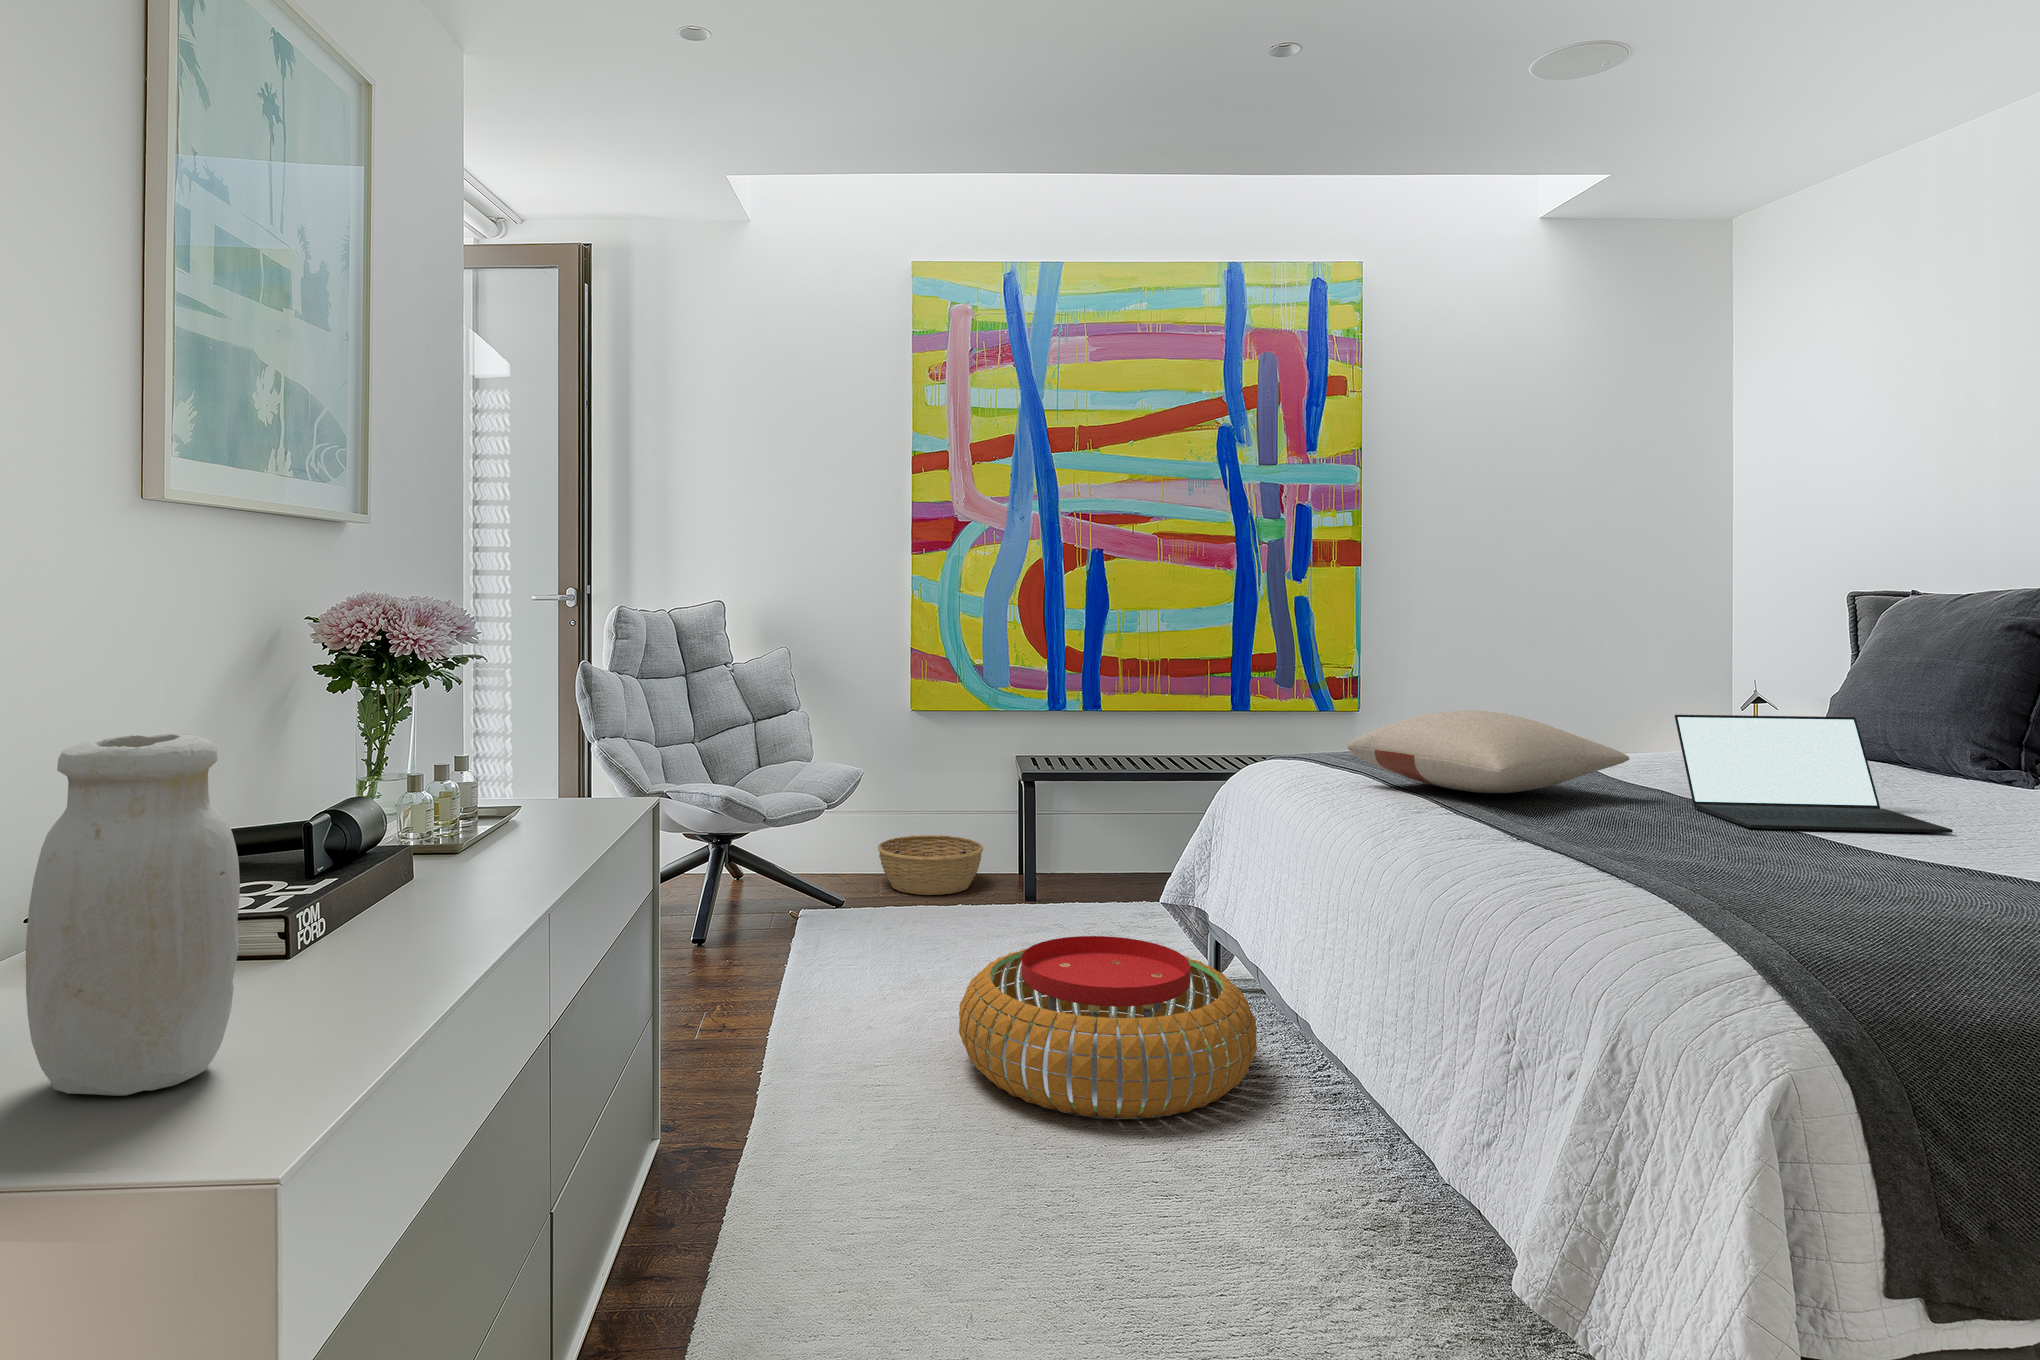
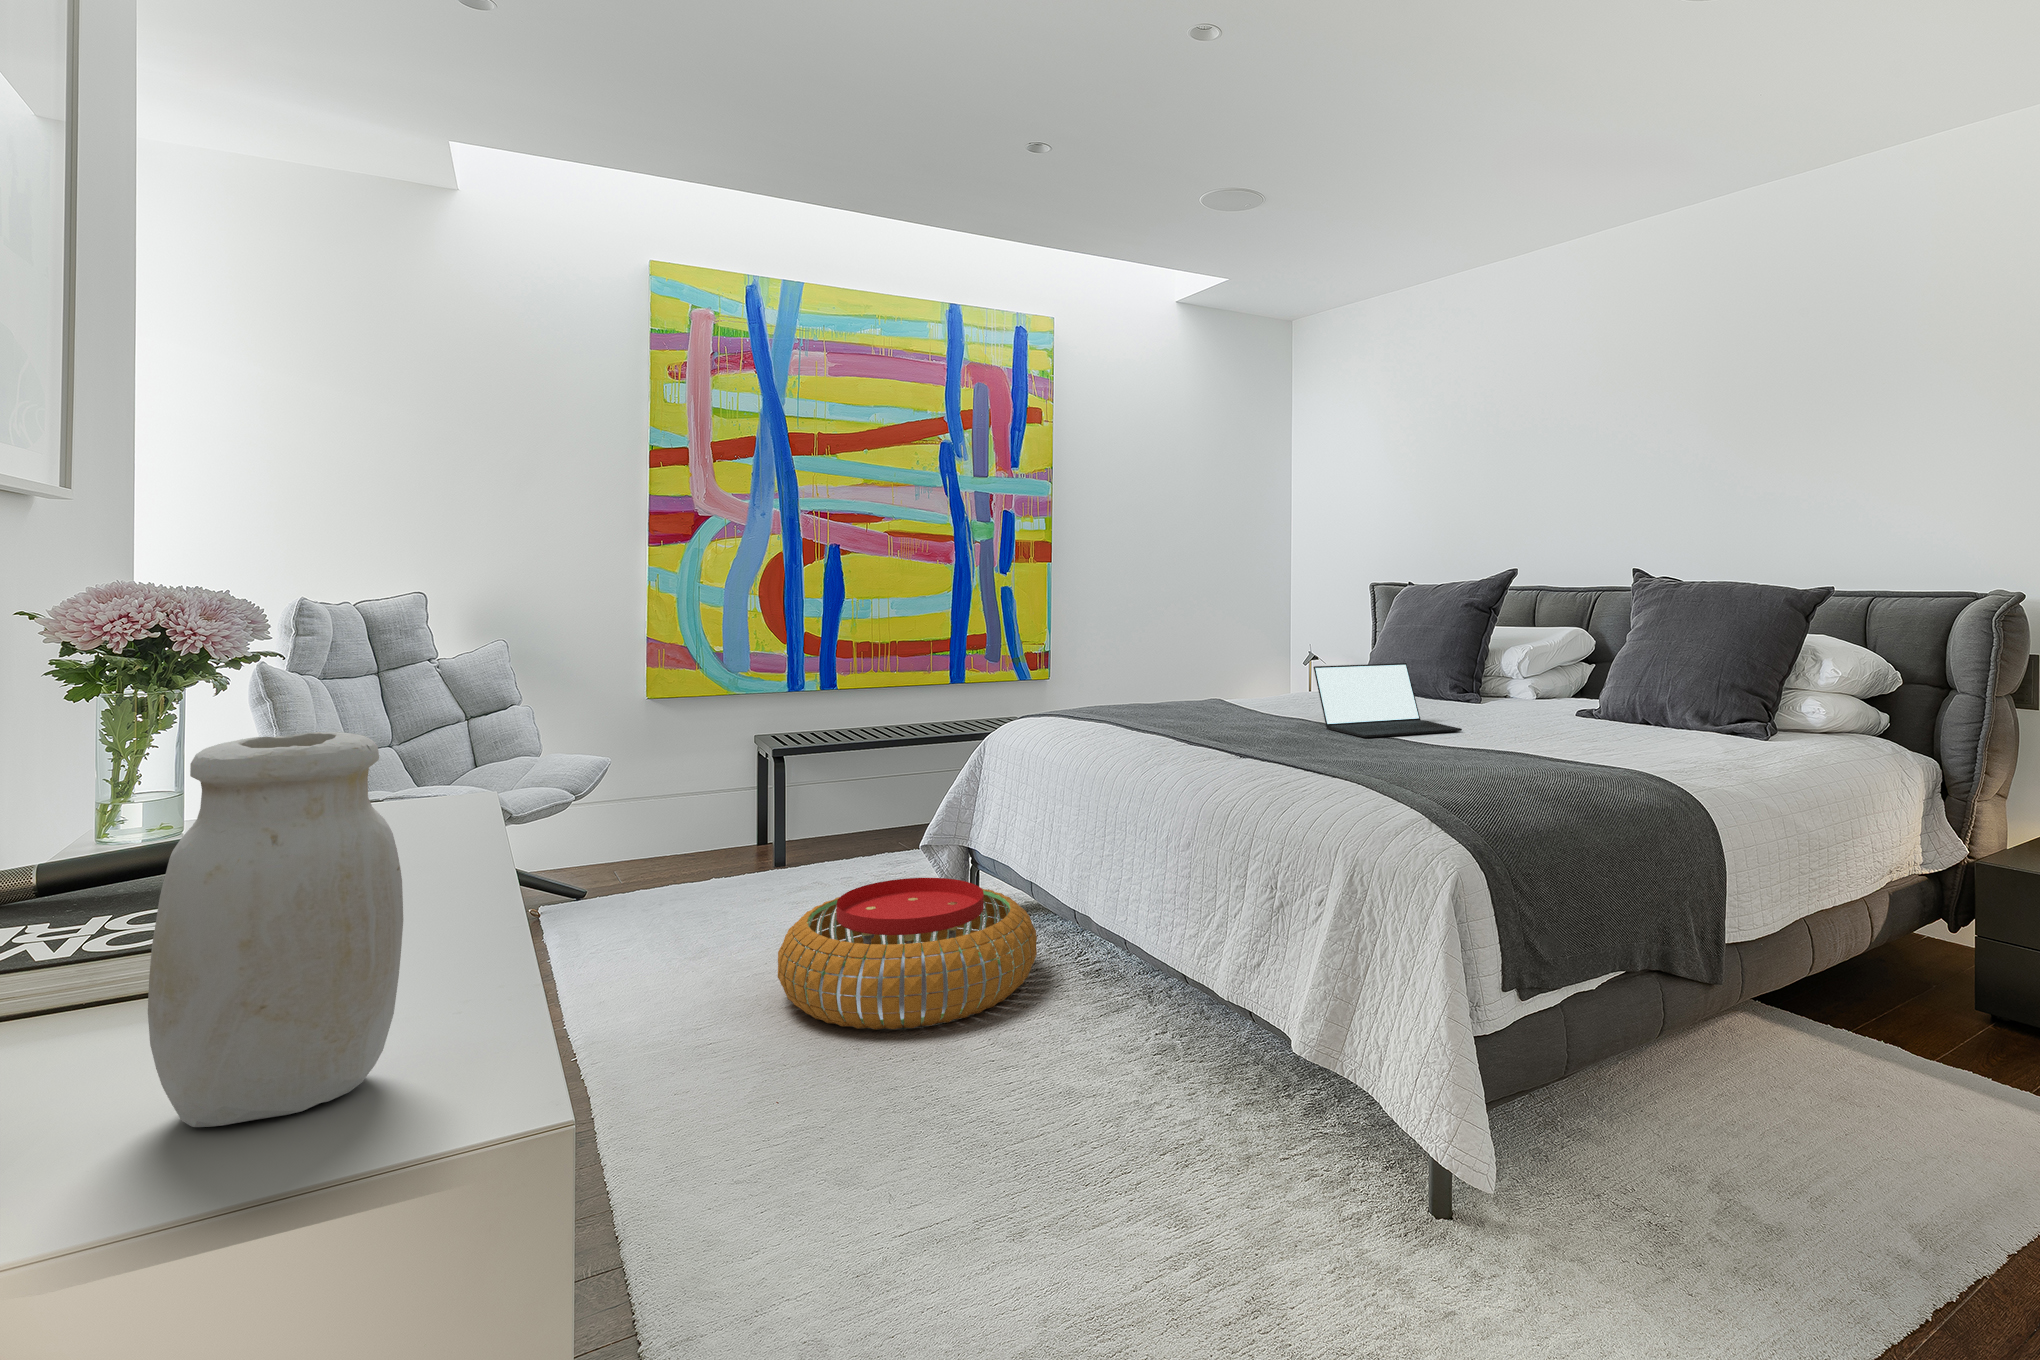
pillow: present [1348,711,1629,793] -> none [1106,670,1288,729]
basket: present [878,835,983,895] -> none [614,818,728,877]

